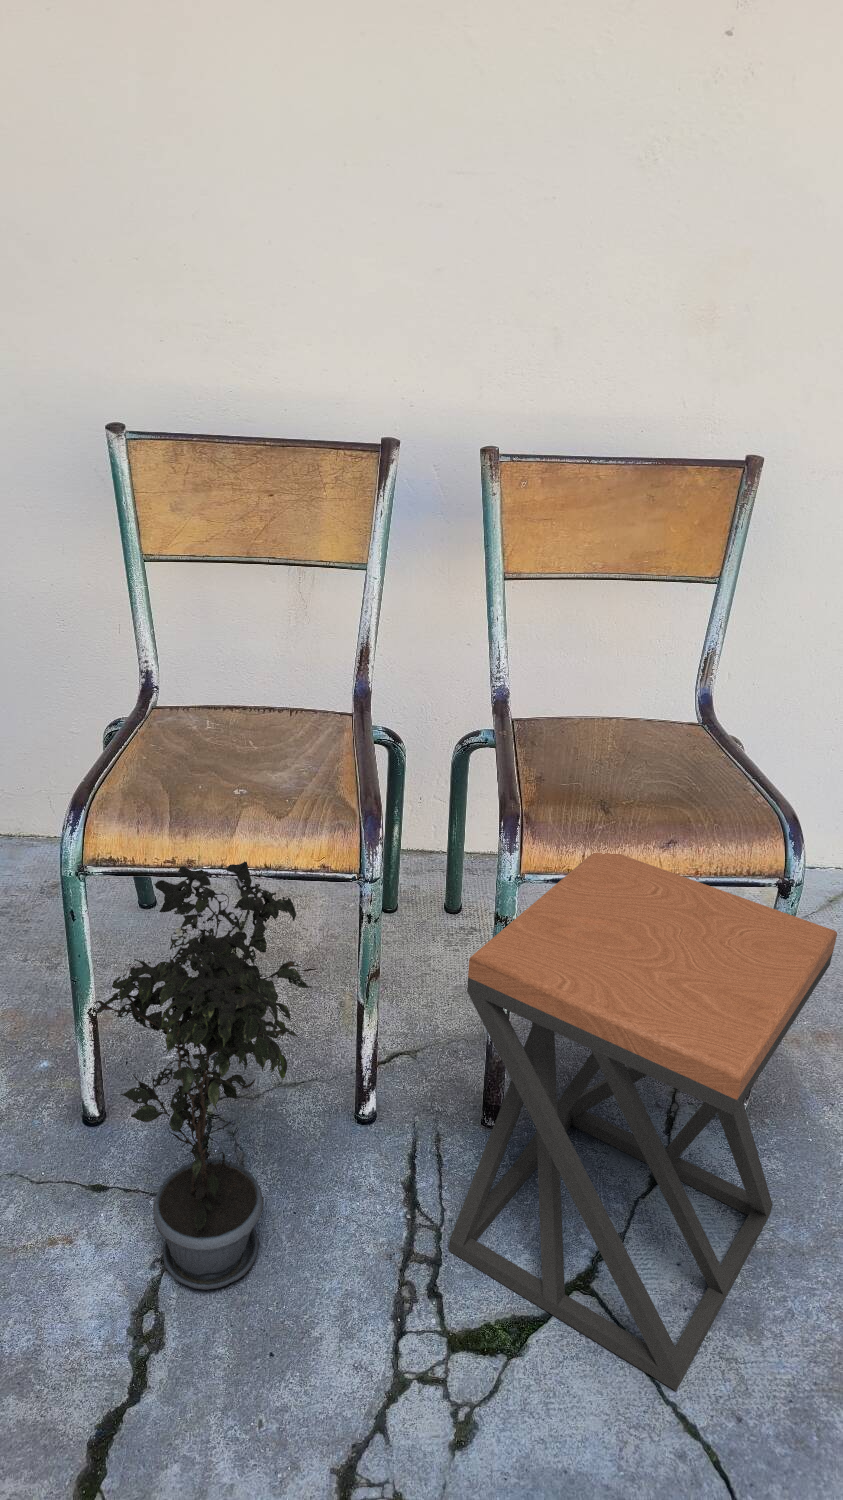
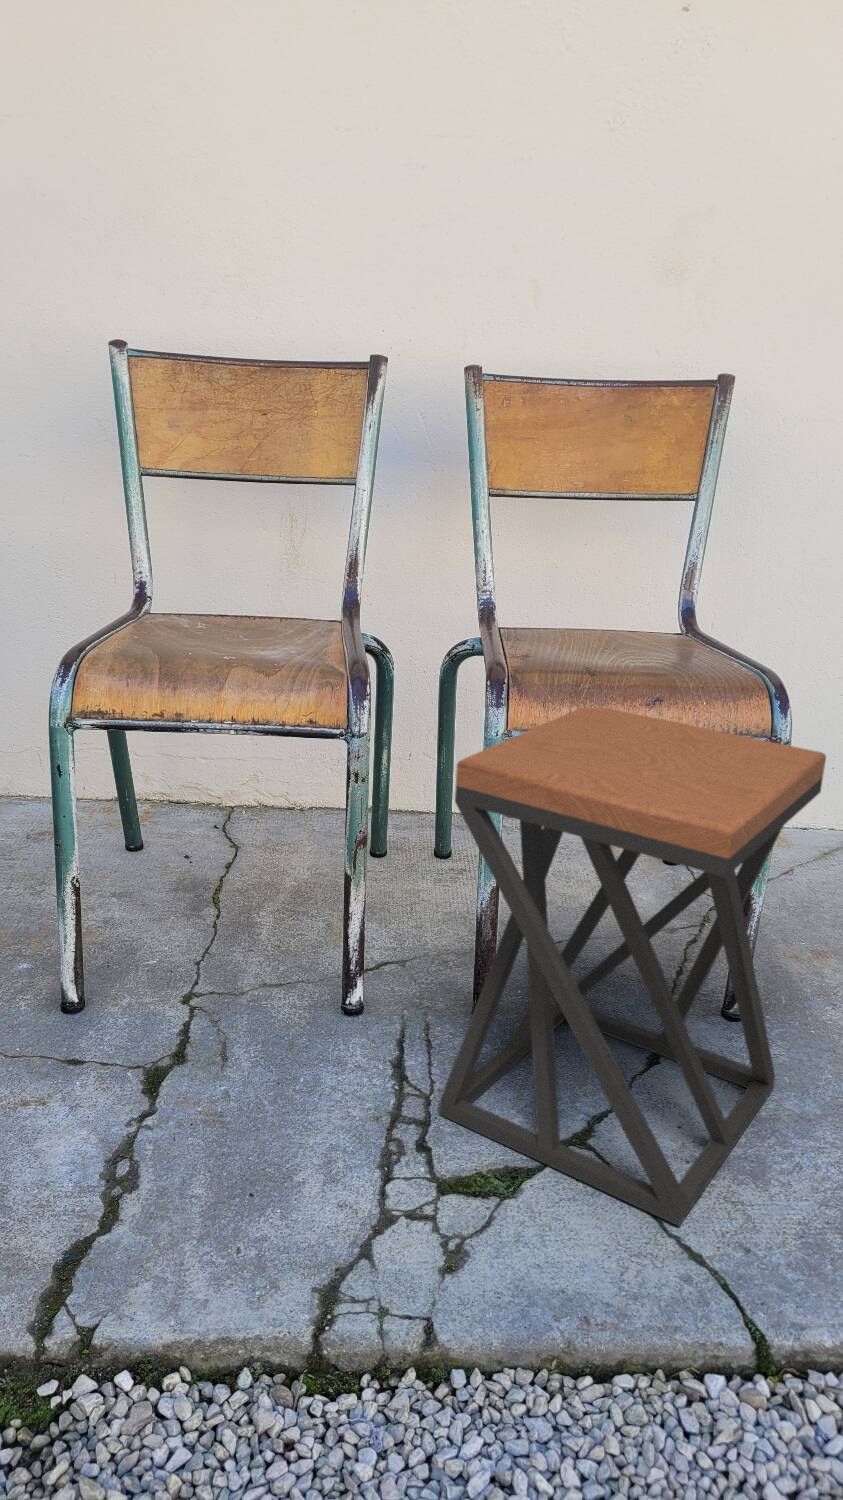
potted plant: present [87,862,316,1290] -> none [69,662,303,1140]

